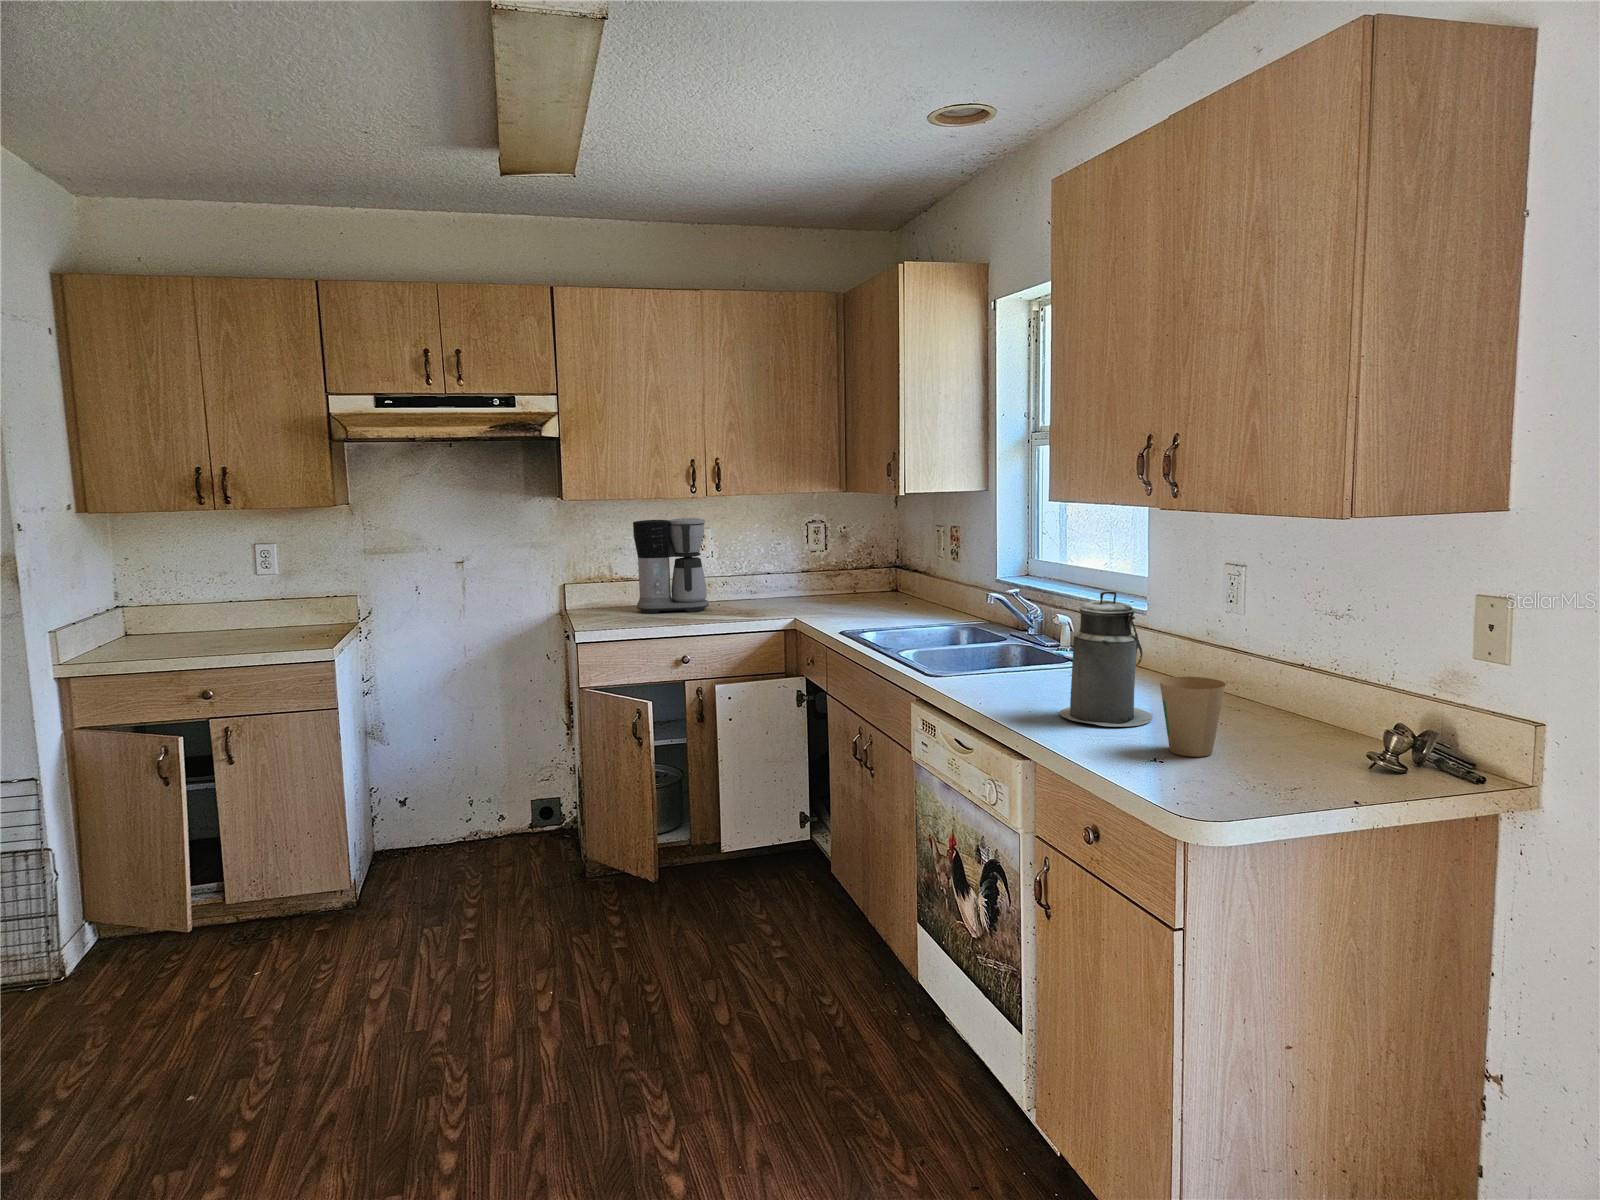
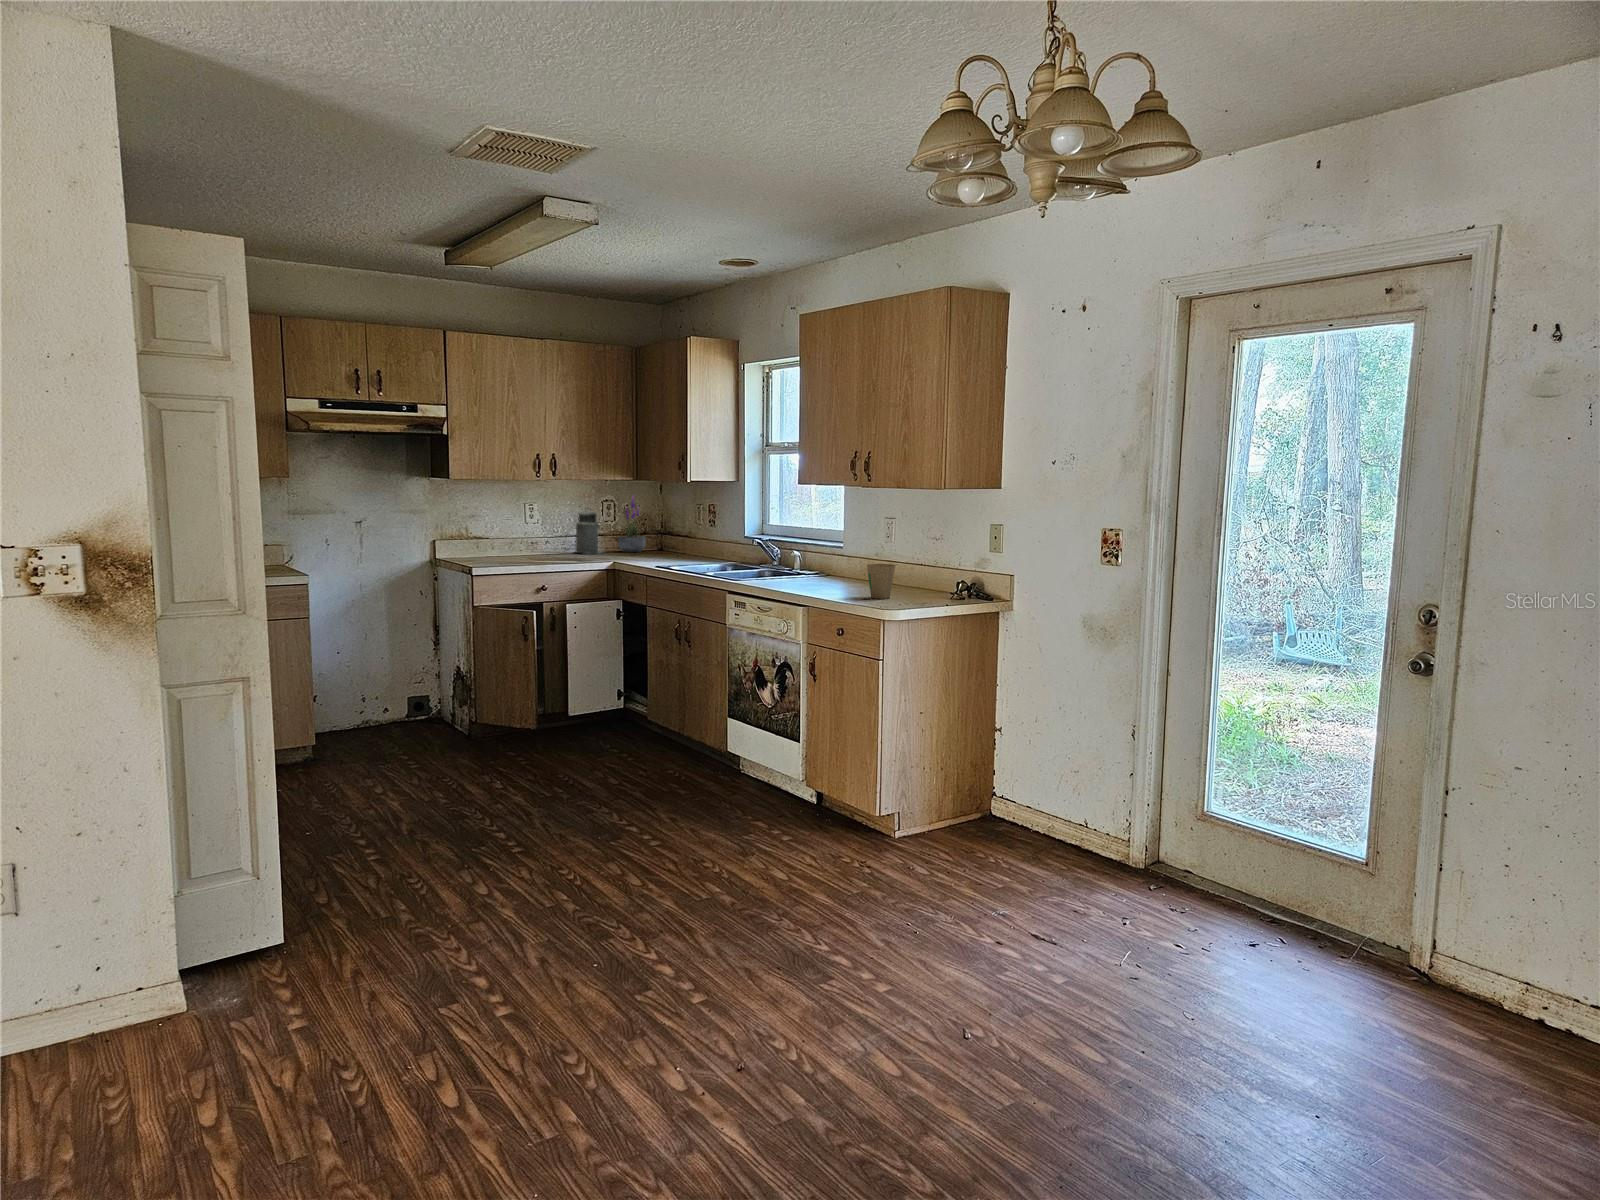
potted plant: none [830,509,874,595] -> present [618,495,646,552]
coffee maker: present [633,518,709,613] -> none [491,496,544,560]
canister: present [1059,591,1153,727] -> present [575,508,603,554]

